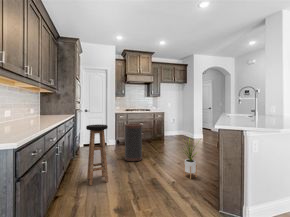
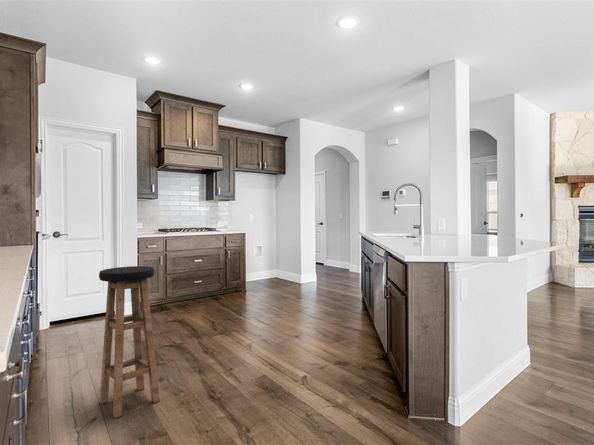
trash can: present [125,124,142,161] -> none [175,260,217,345]
house plant: present [184,140,197,179] -> none [307,275,353,366]

